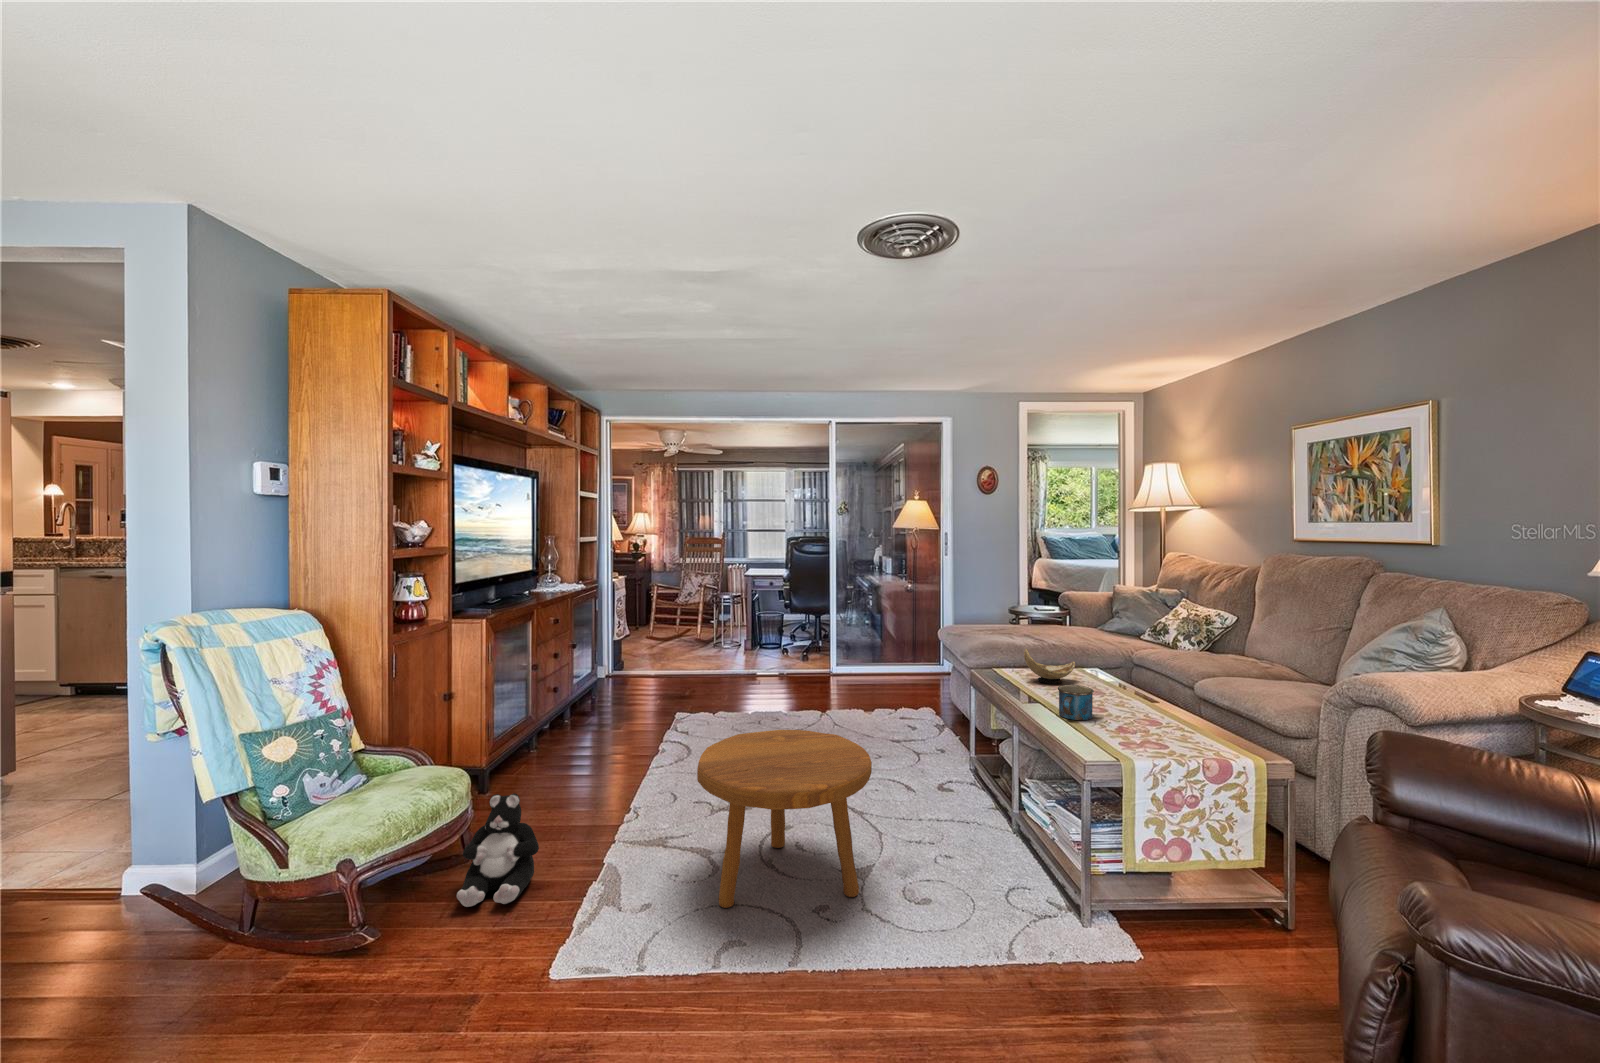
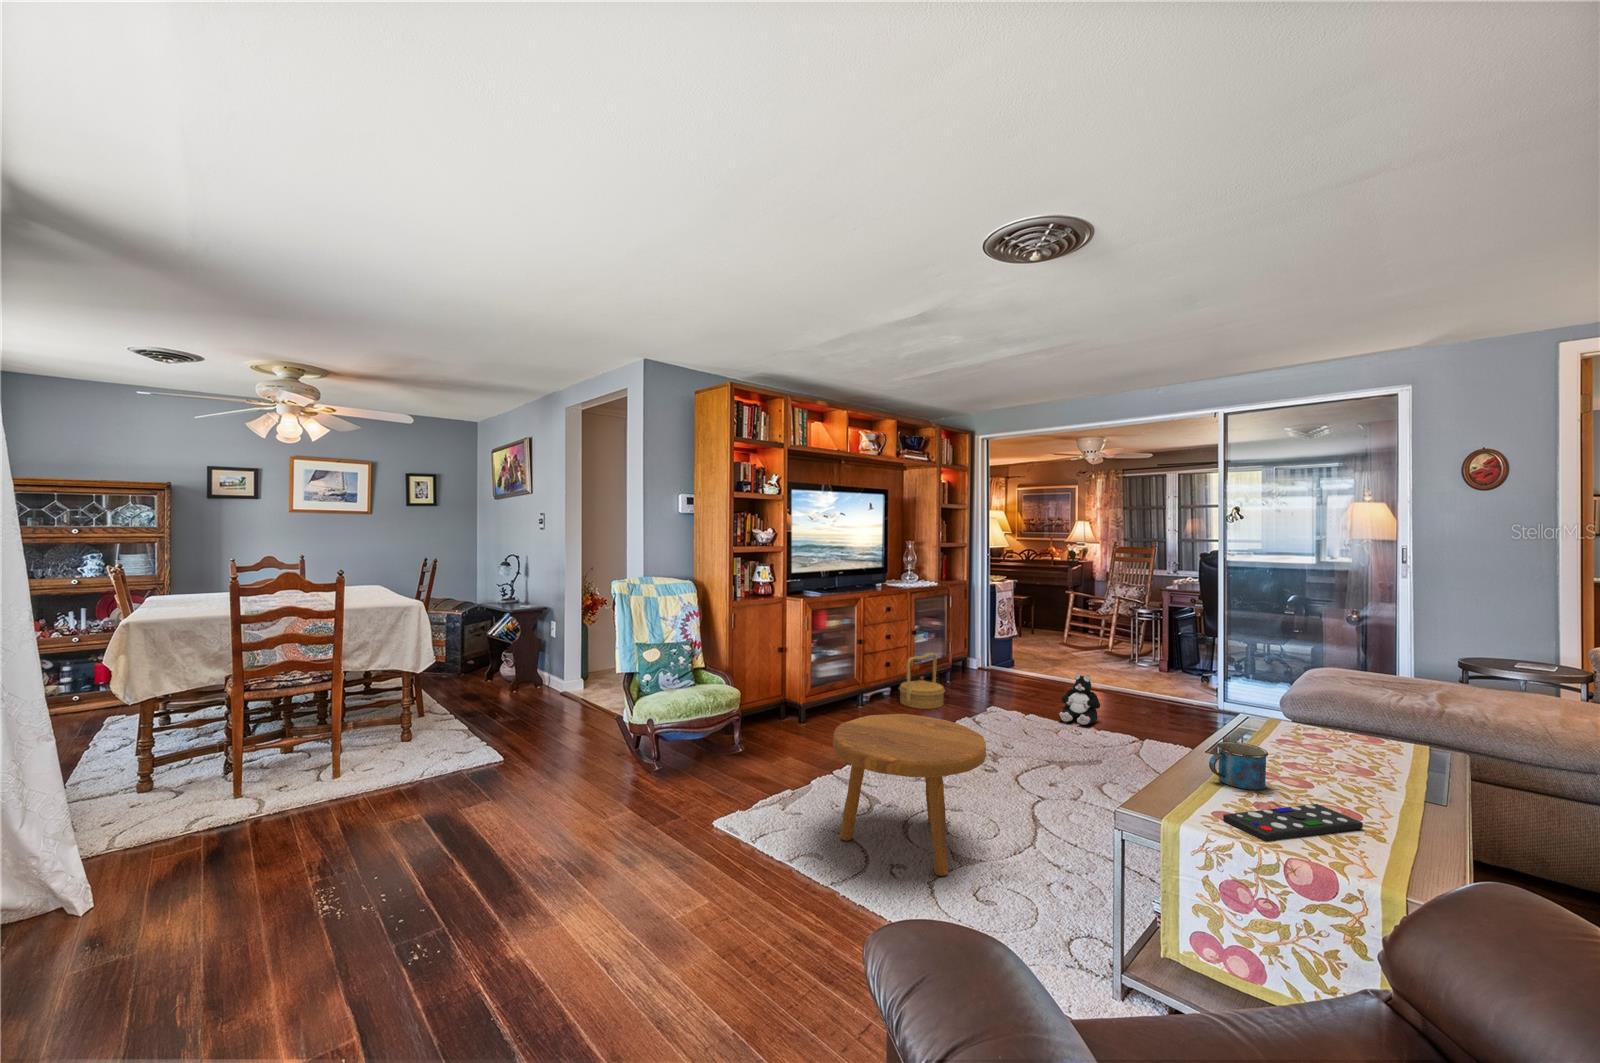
decorative bowl: present [1024,649,1075,684] -> none [1284,702,1370,757]
basket: none [569,664,623,731] -> present [900,653,944,709]
remote control: none [1135,717,1175,753] -> present [1223,804,1363,841]
plush toy: present [457,793,539,907] -> present [1059,674,1100,725]

